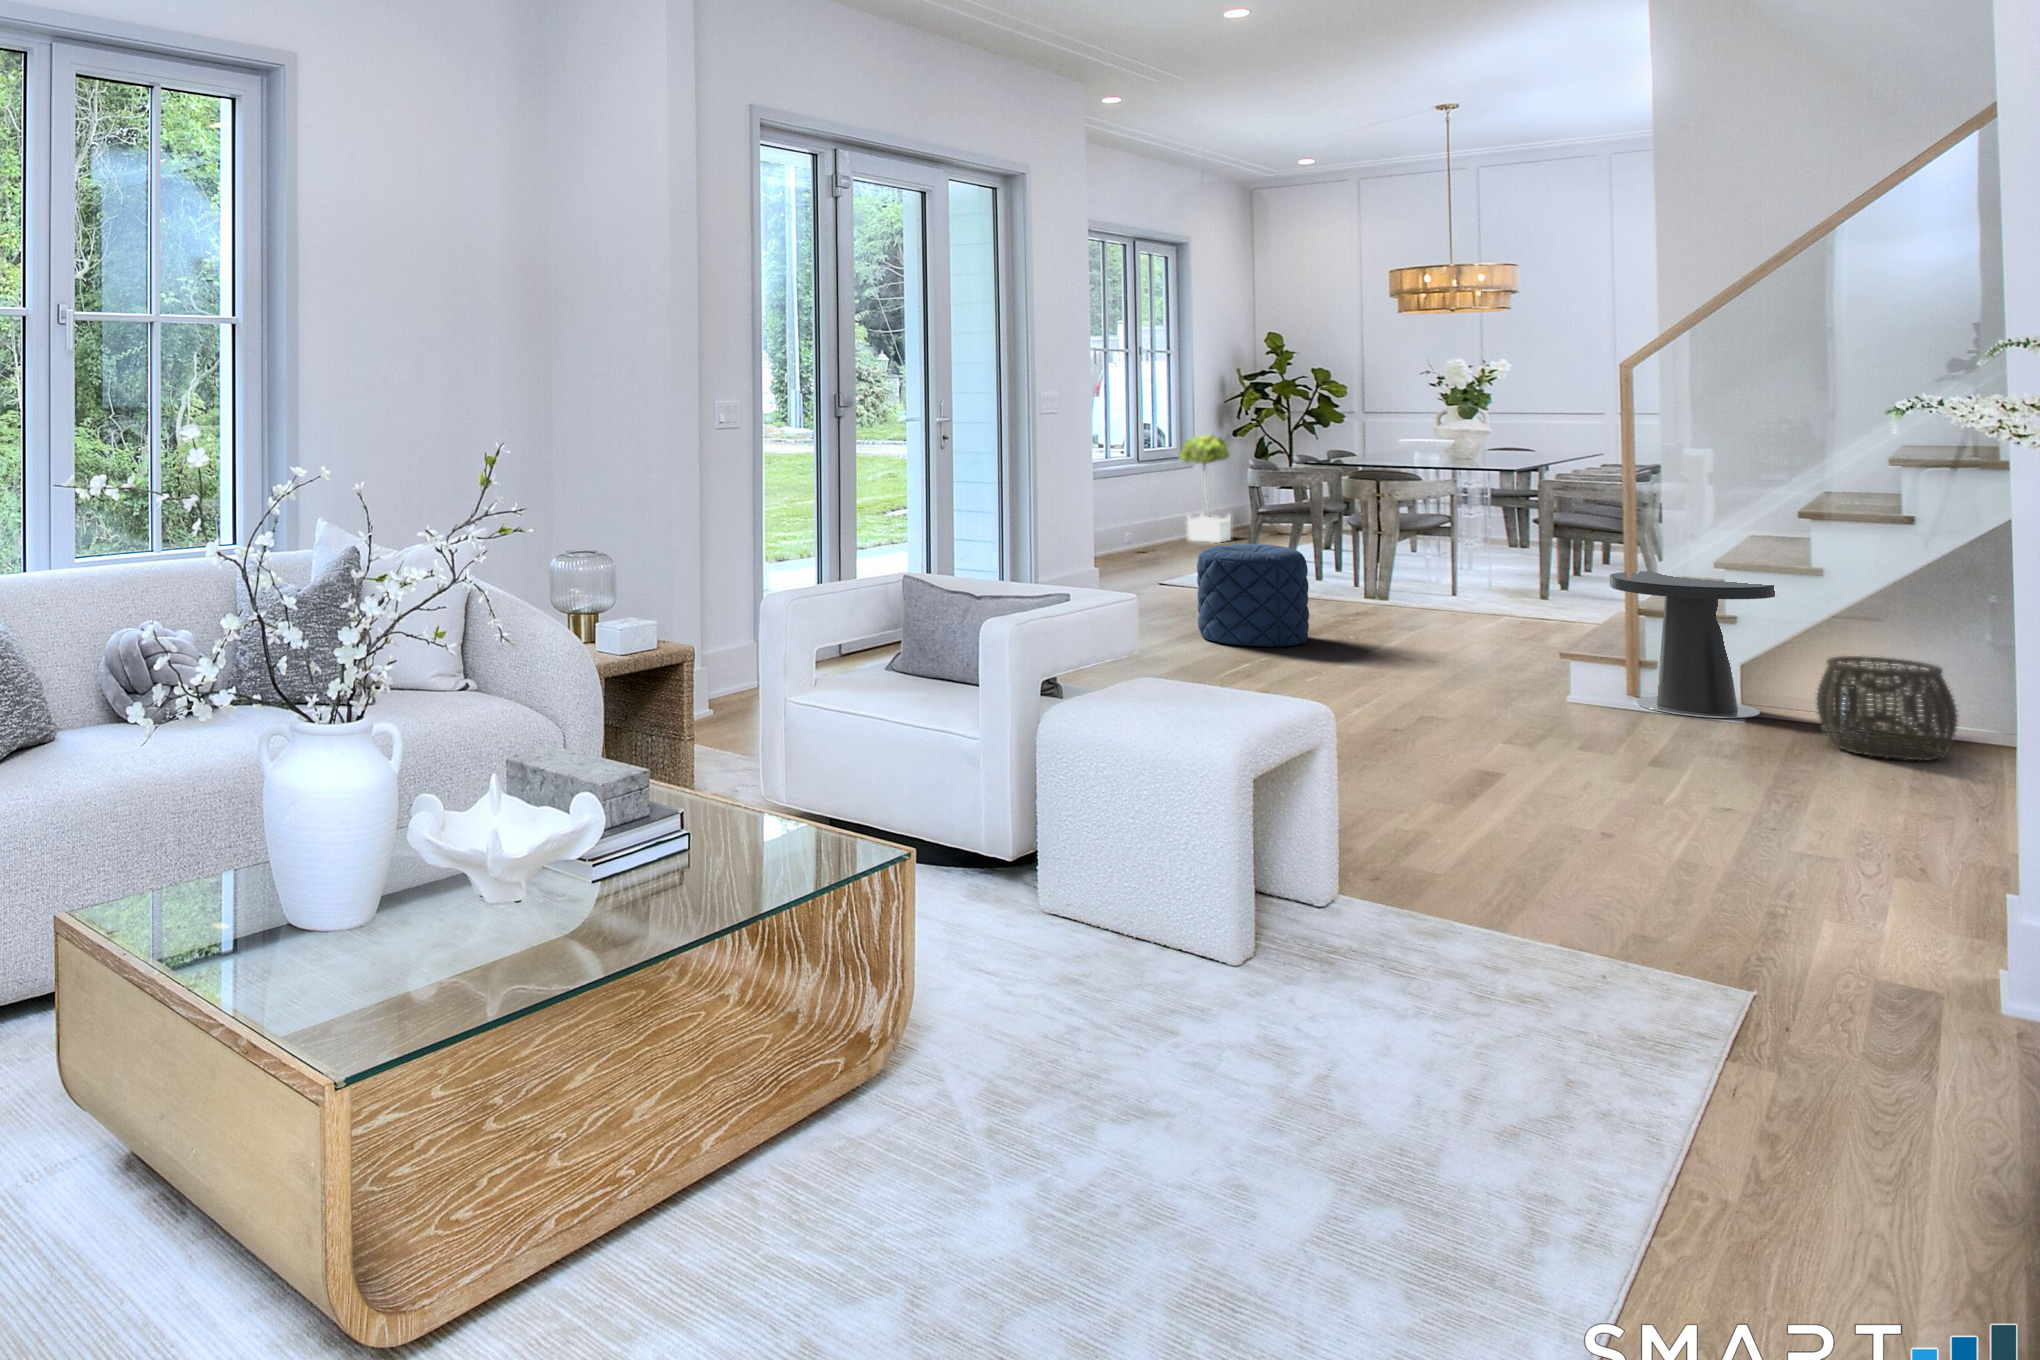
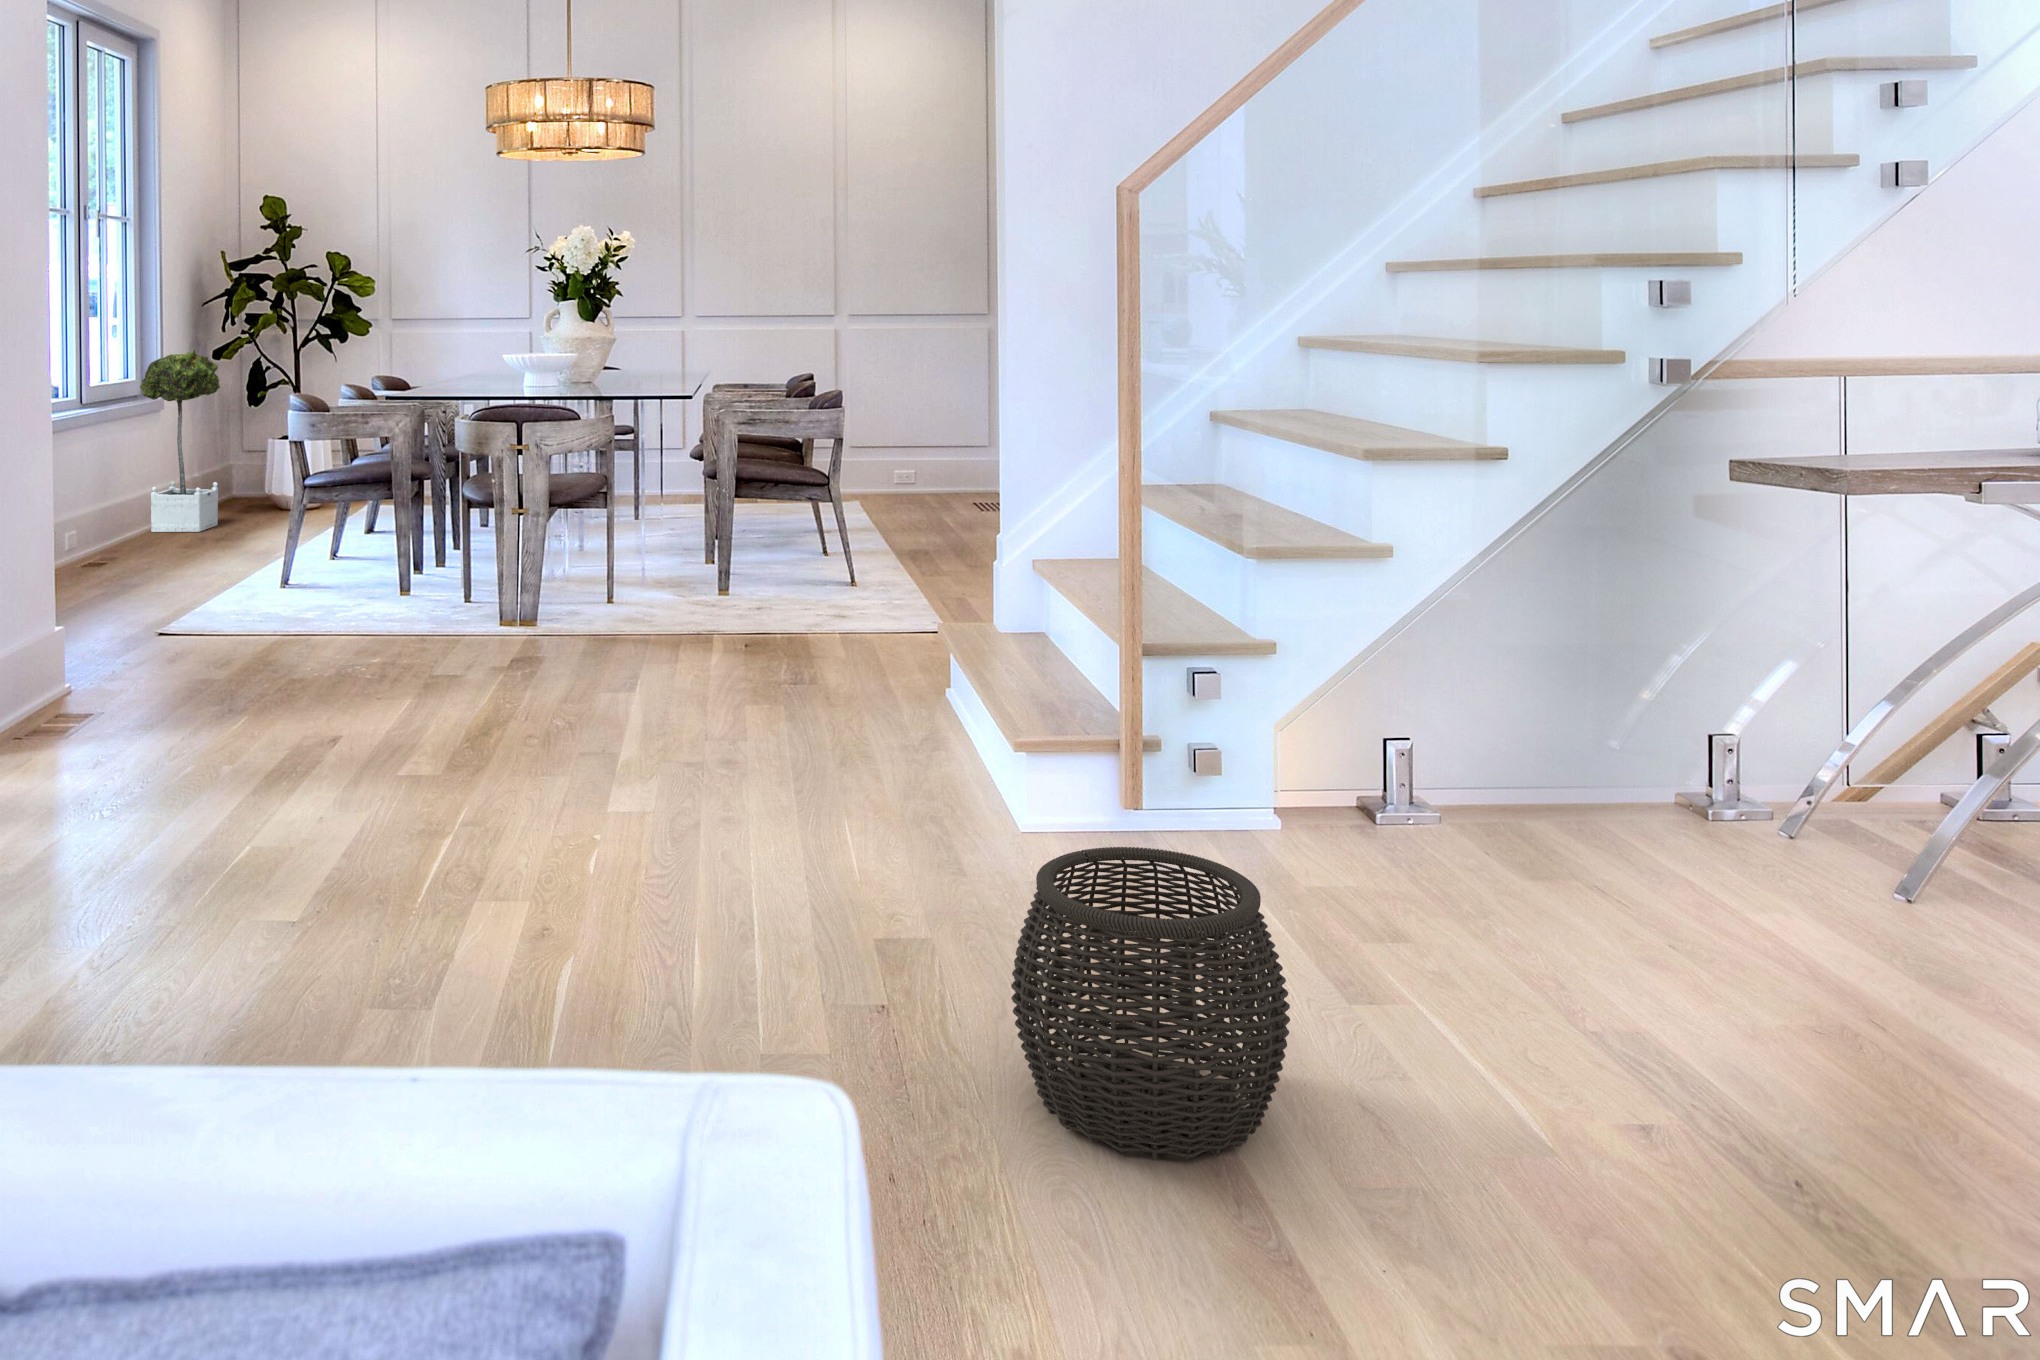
pouf: present [1197,544,1309,647] -> none [284,570,518,828]
side table: present [1610,571,1775,718] -> none [1174,580,1464,906]
woven basket: present [1816,656,1958,760] -> present [1011,847,1290,1160]

